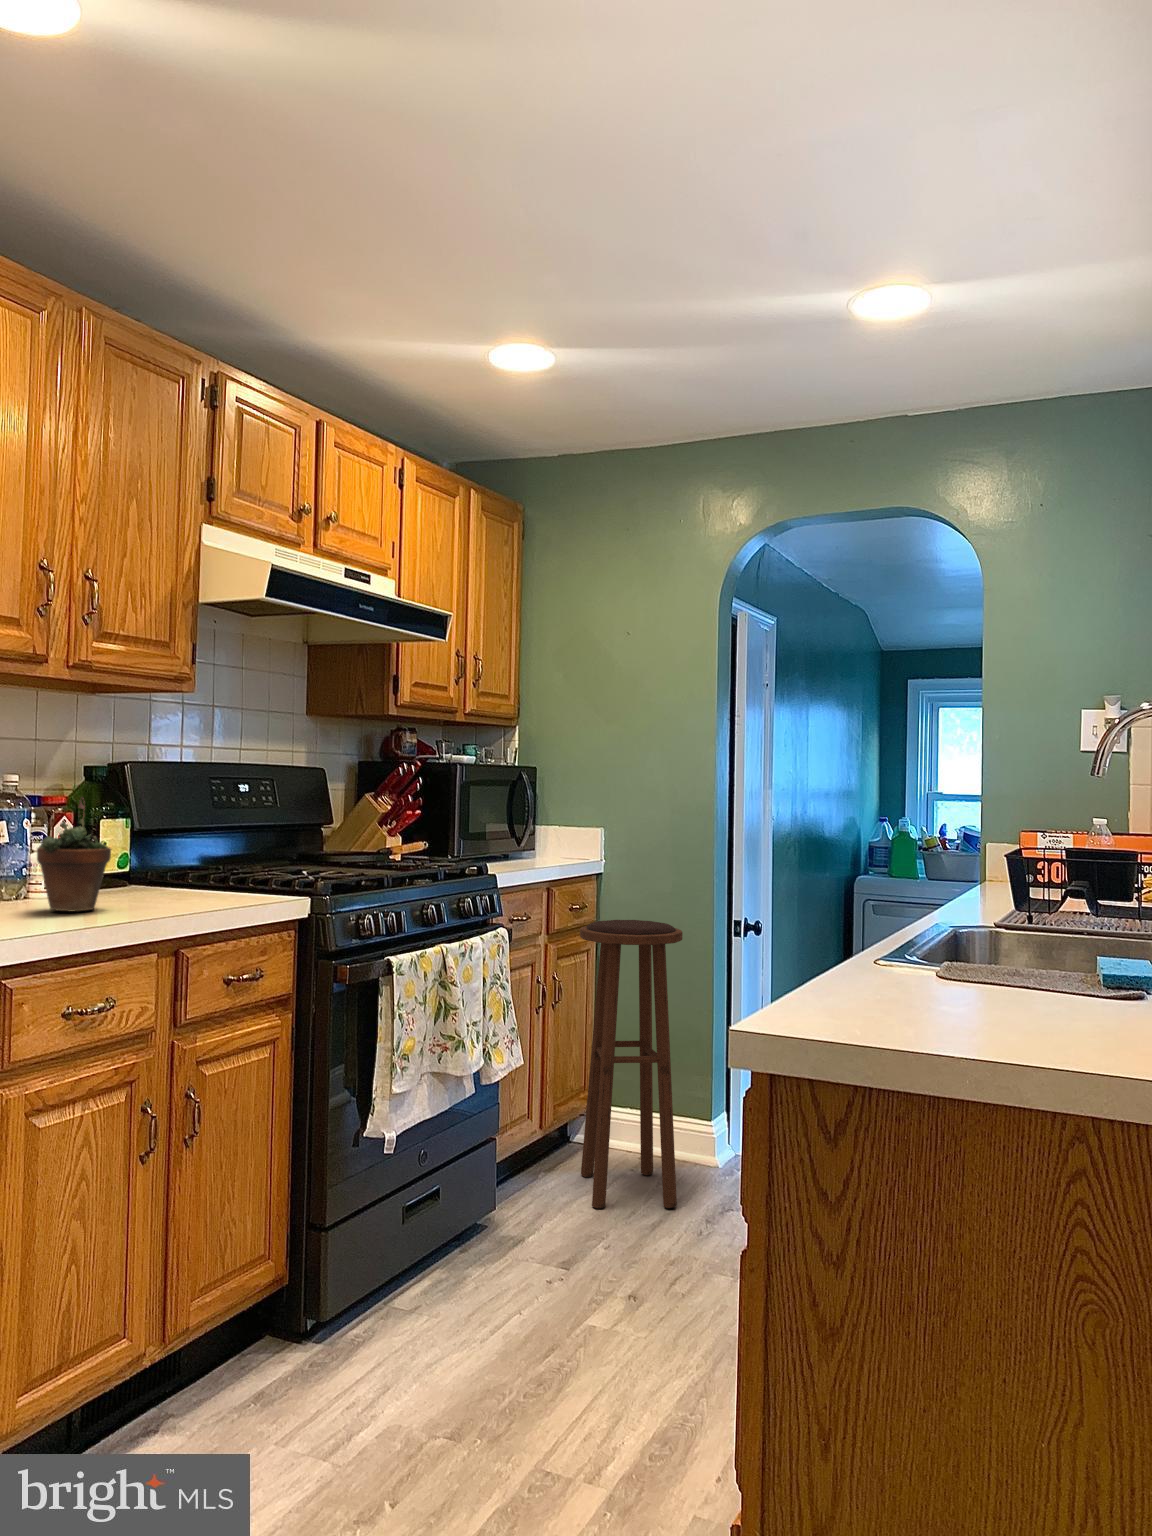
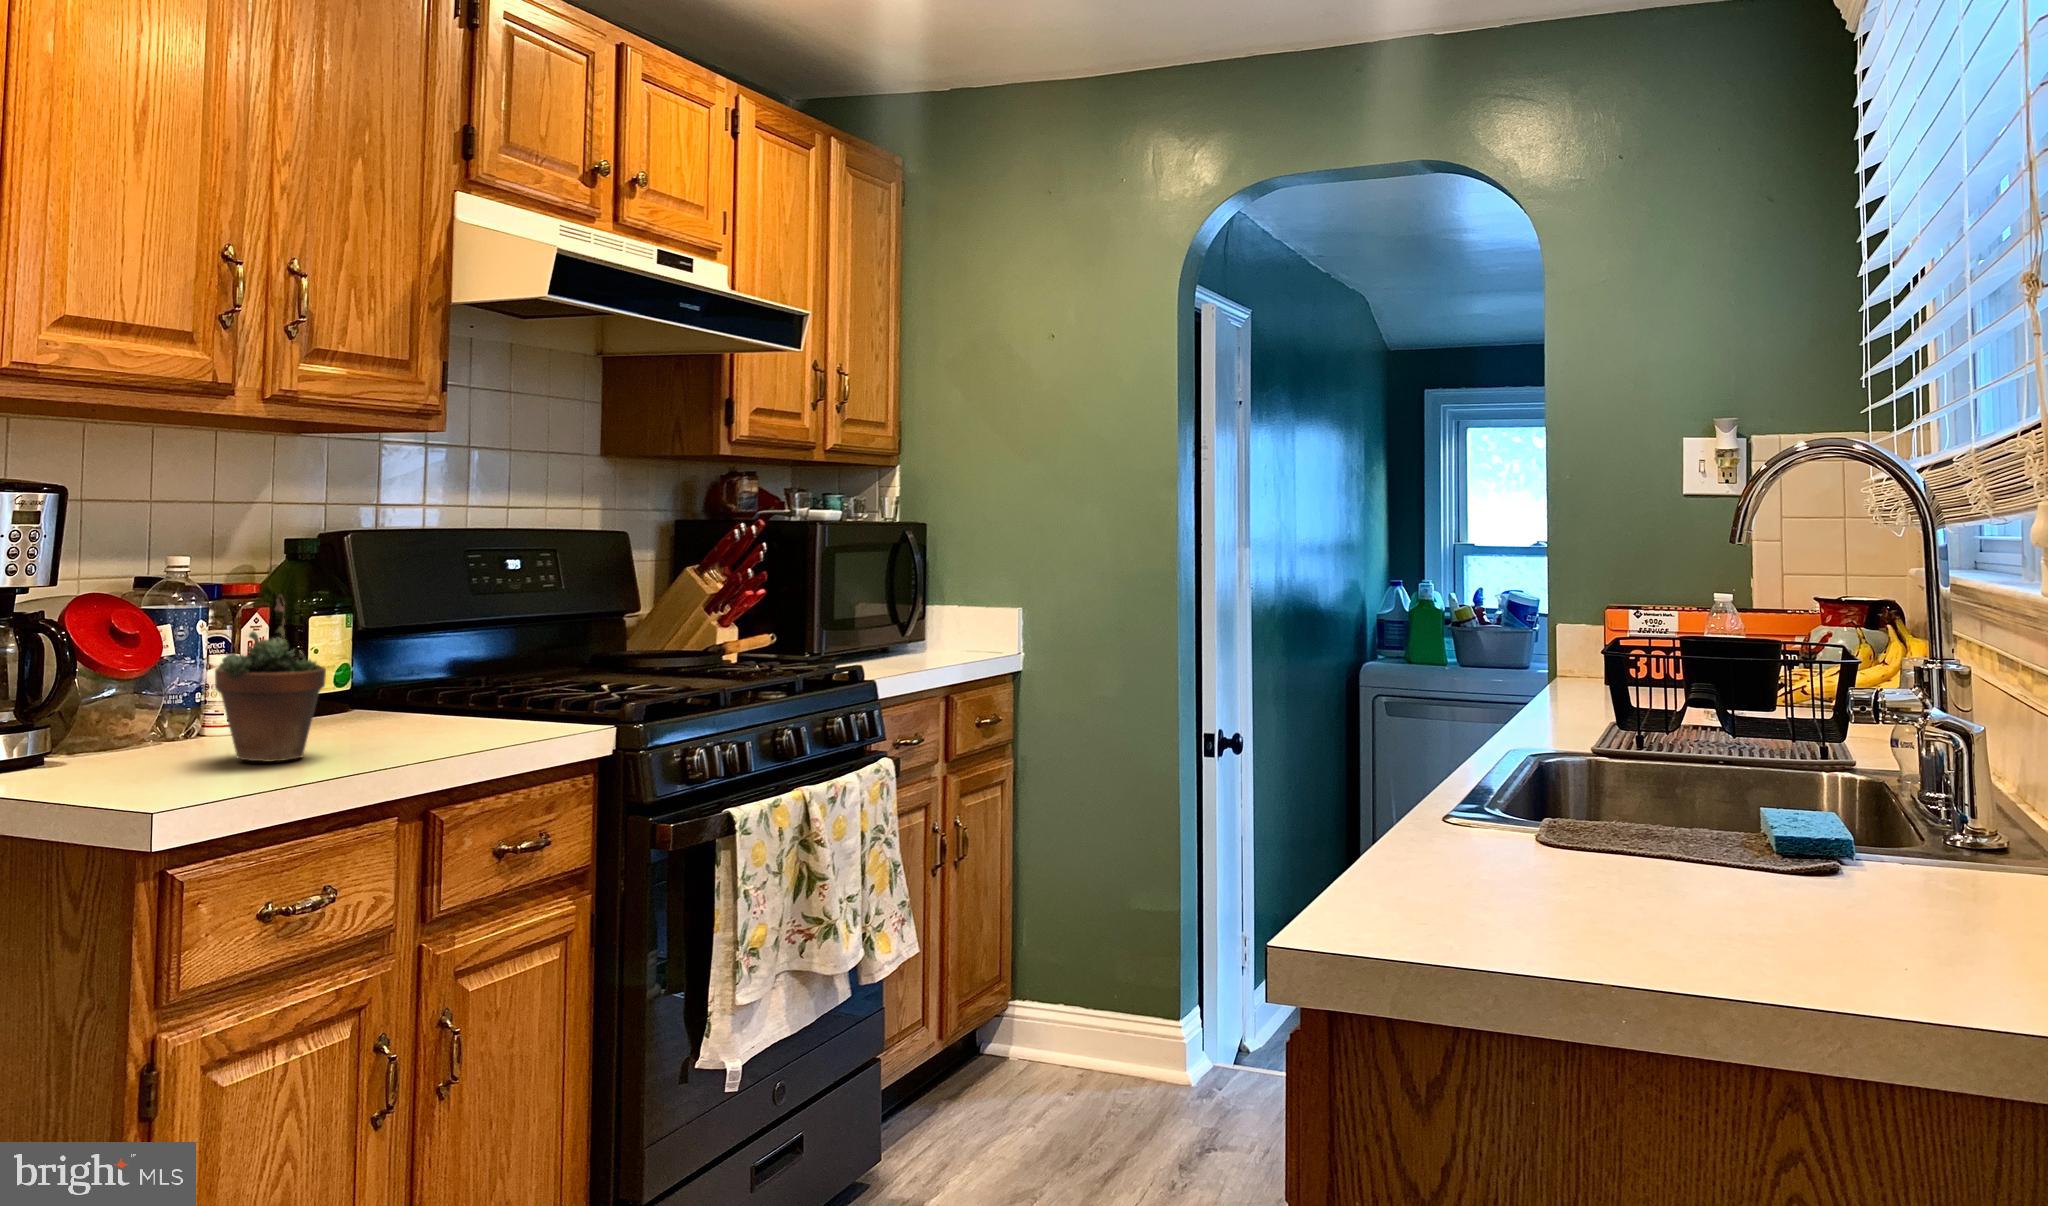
stool: present [580,920,683,1208] -> none [988,742,1130,1132]

